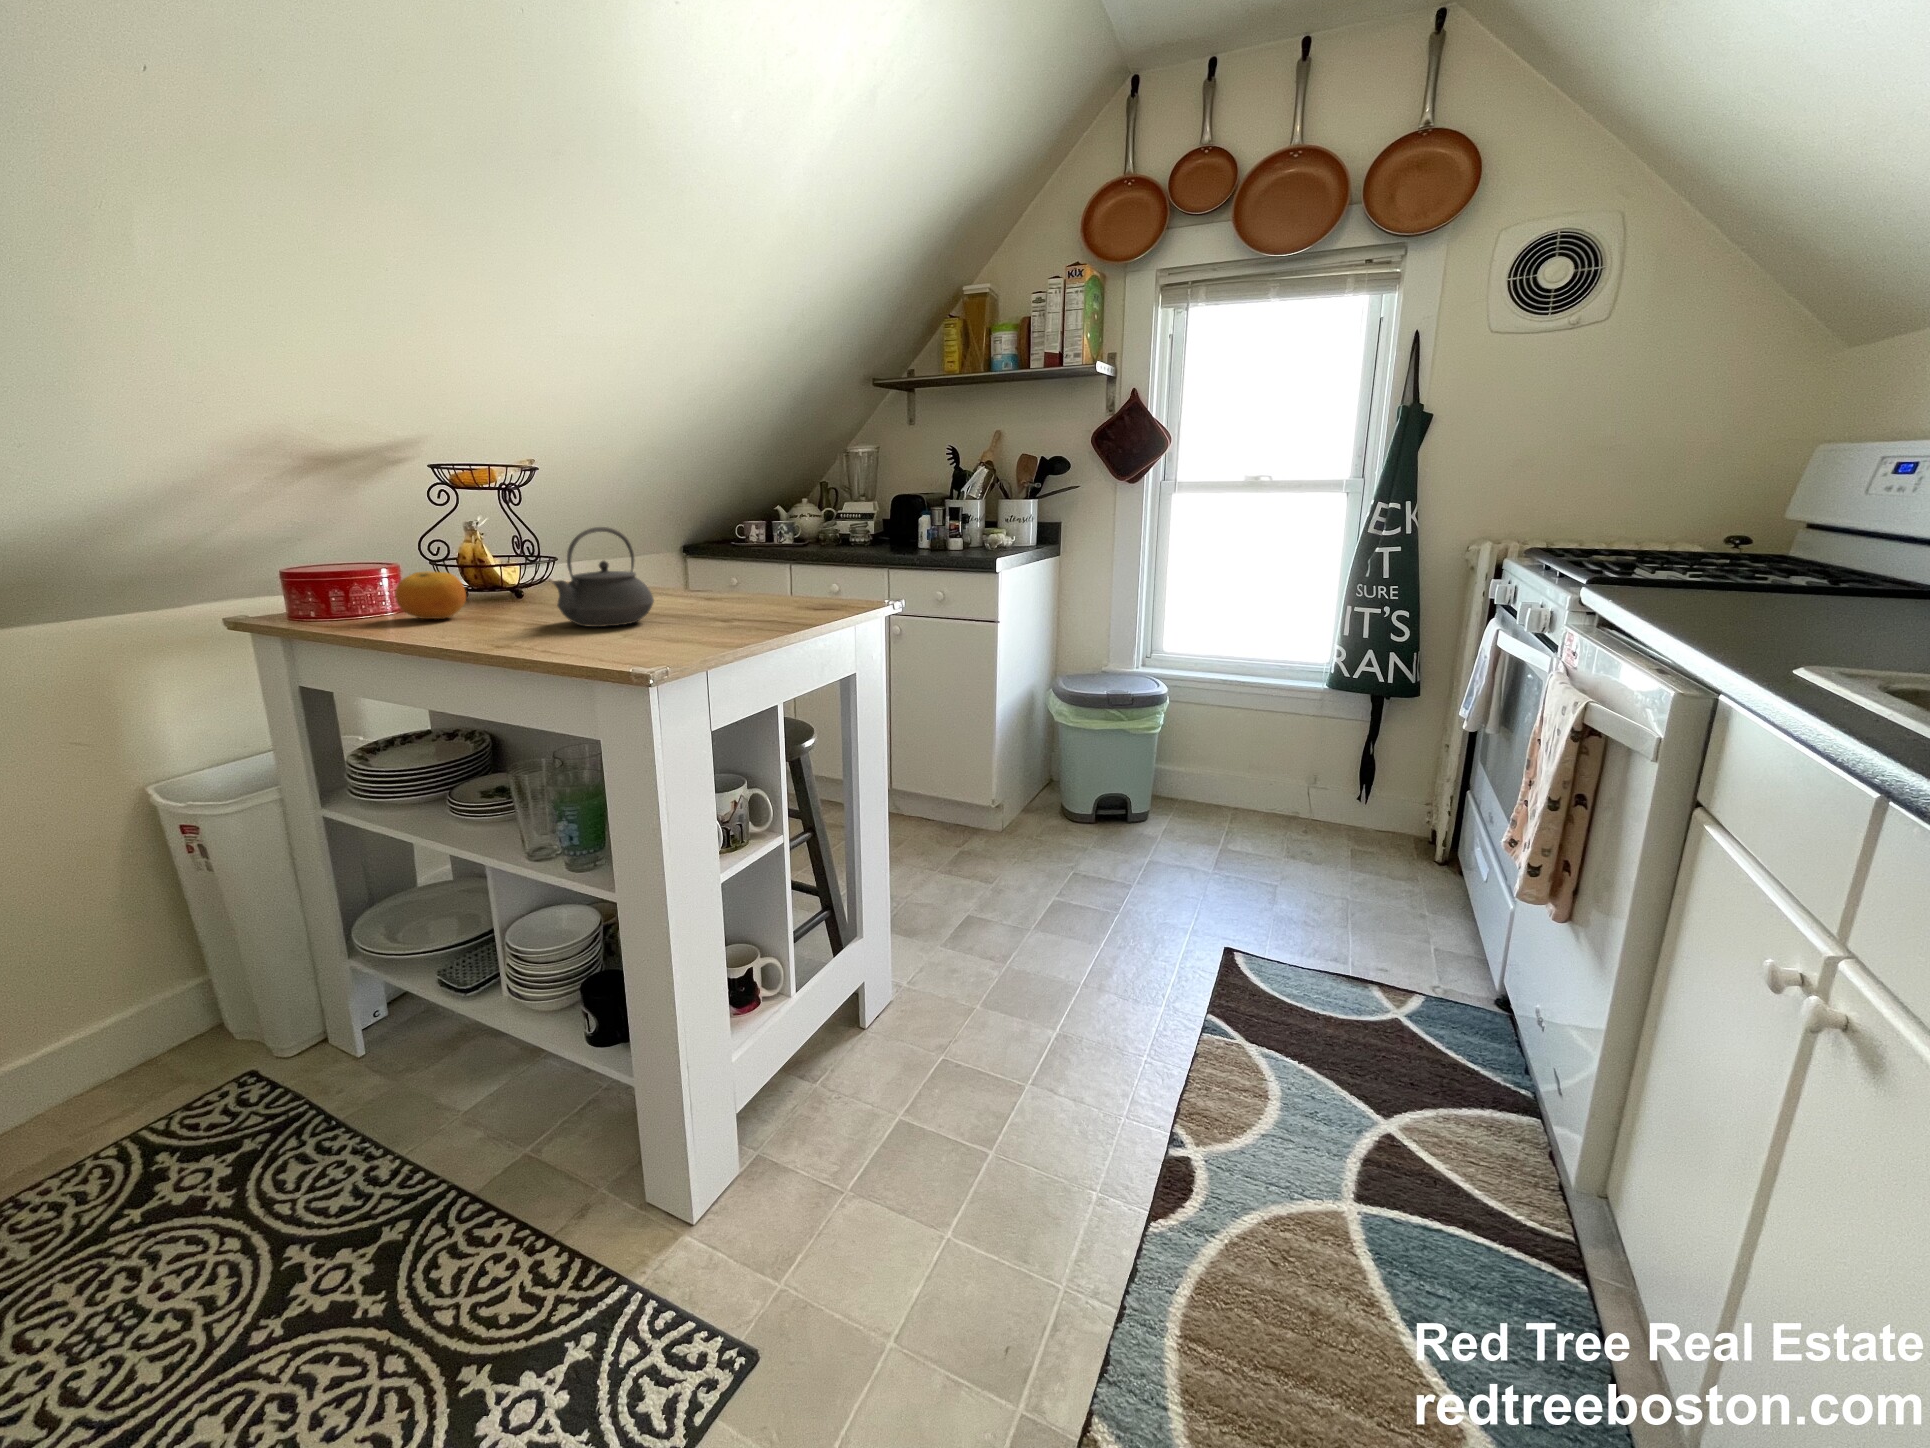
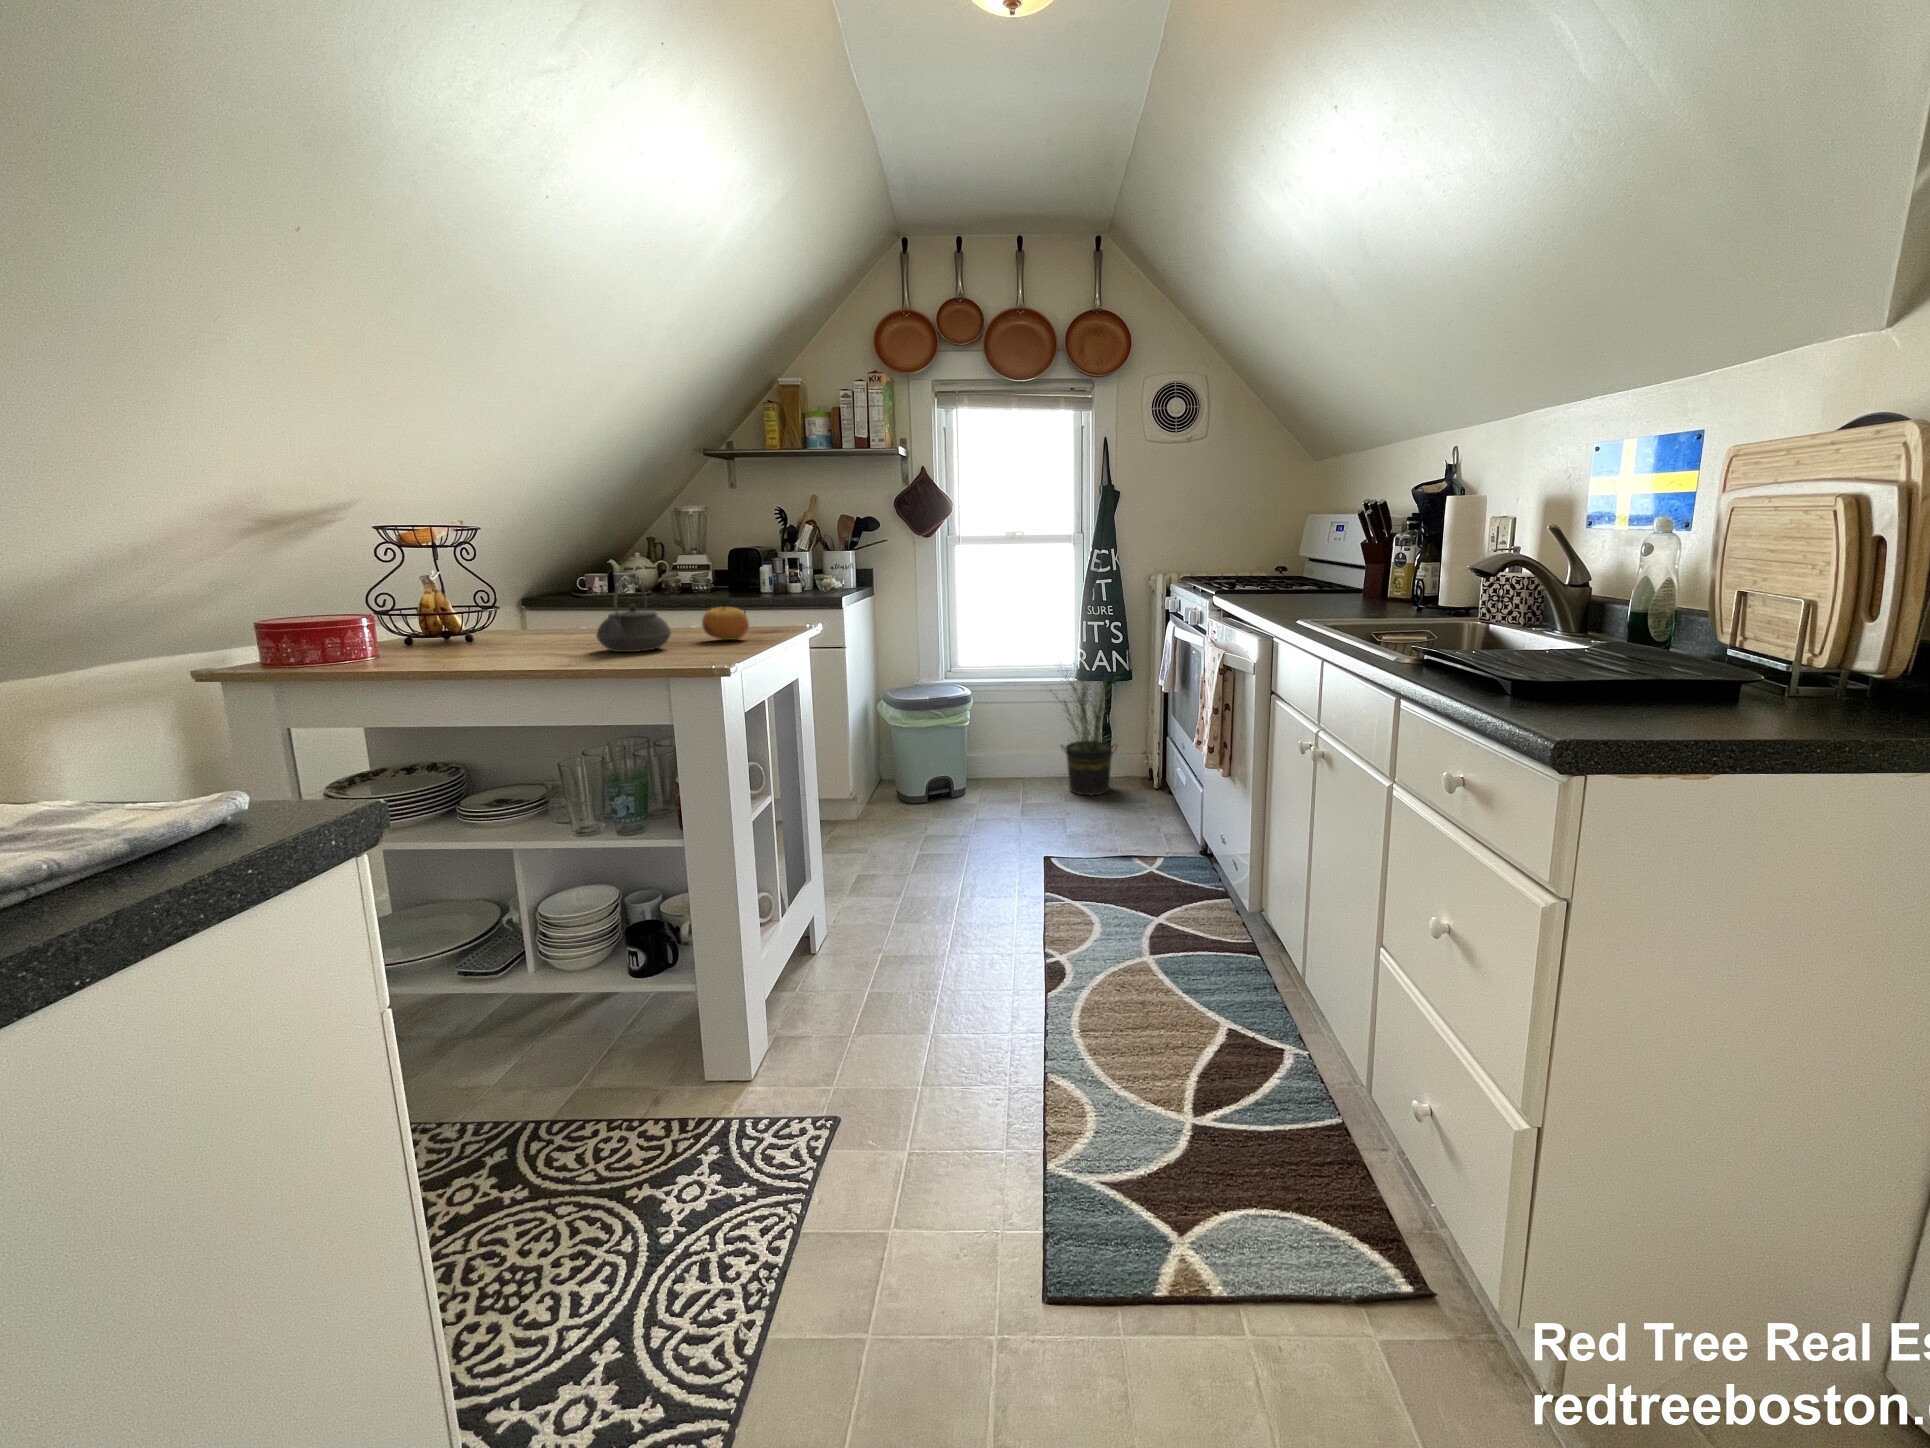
fruit: present [395,571,466,619] -> present [702,607,749,640]
potted plant: none [1272,653,1421,857] -> present [1050,658,1122,795]

